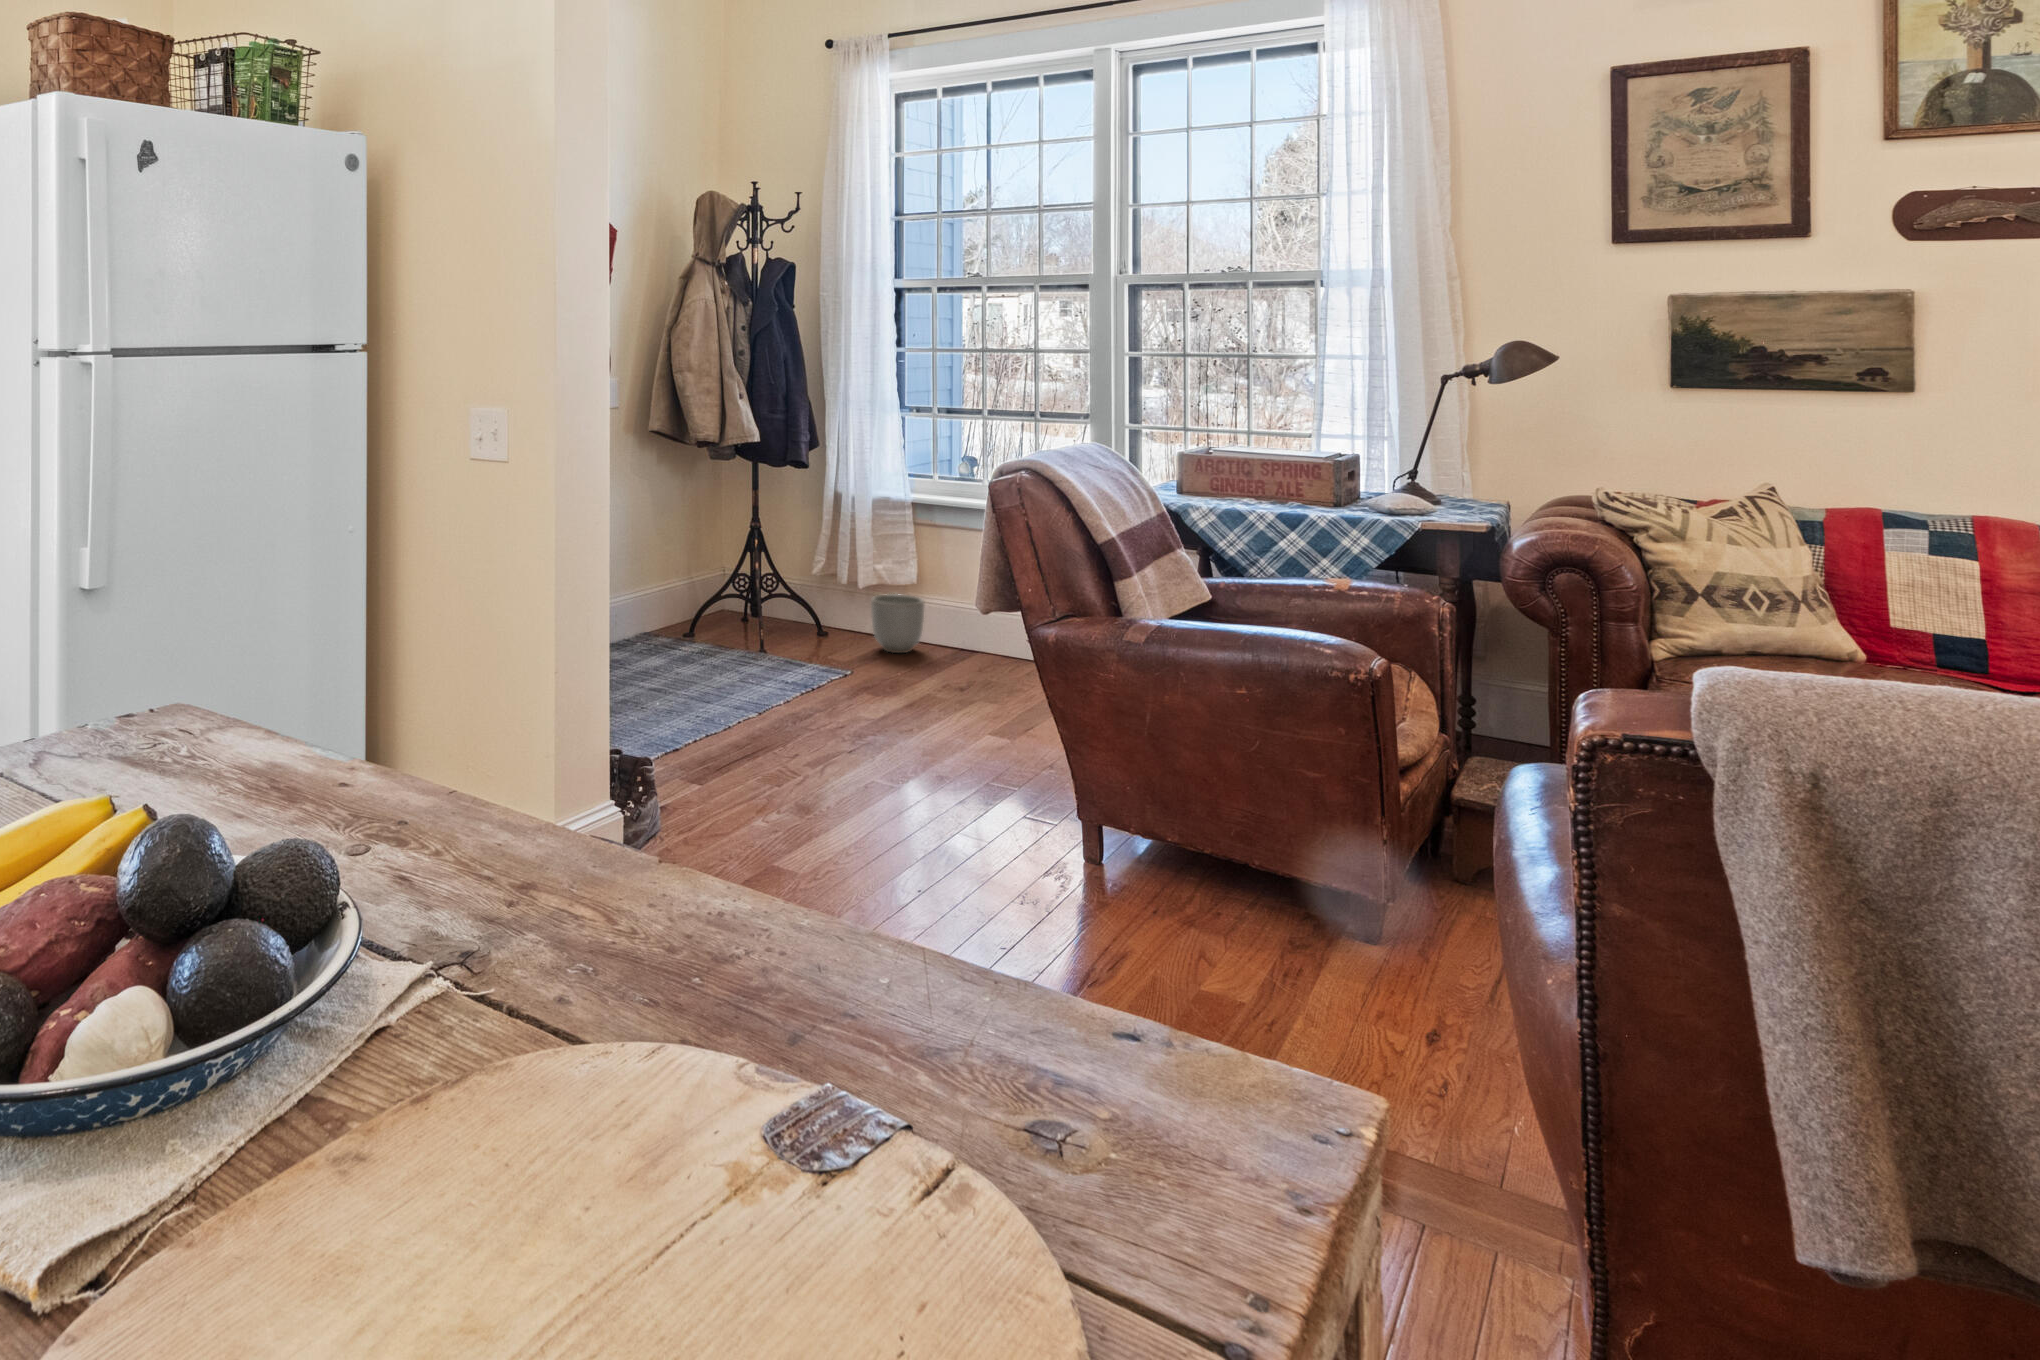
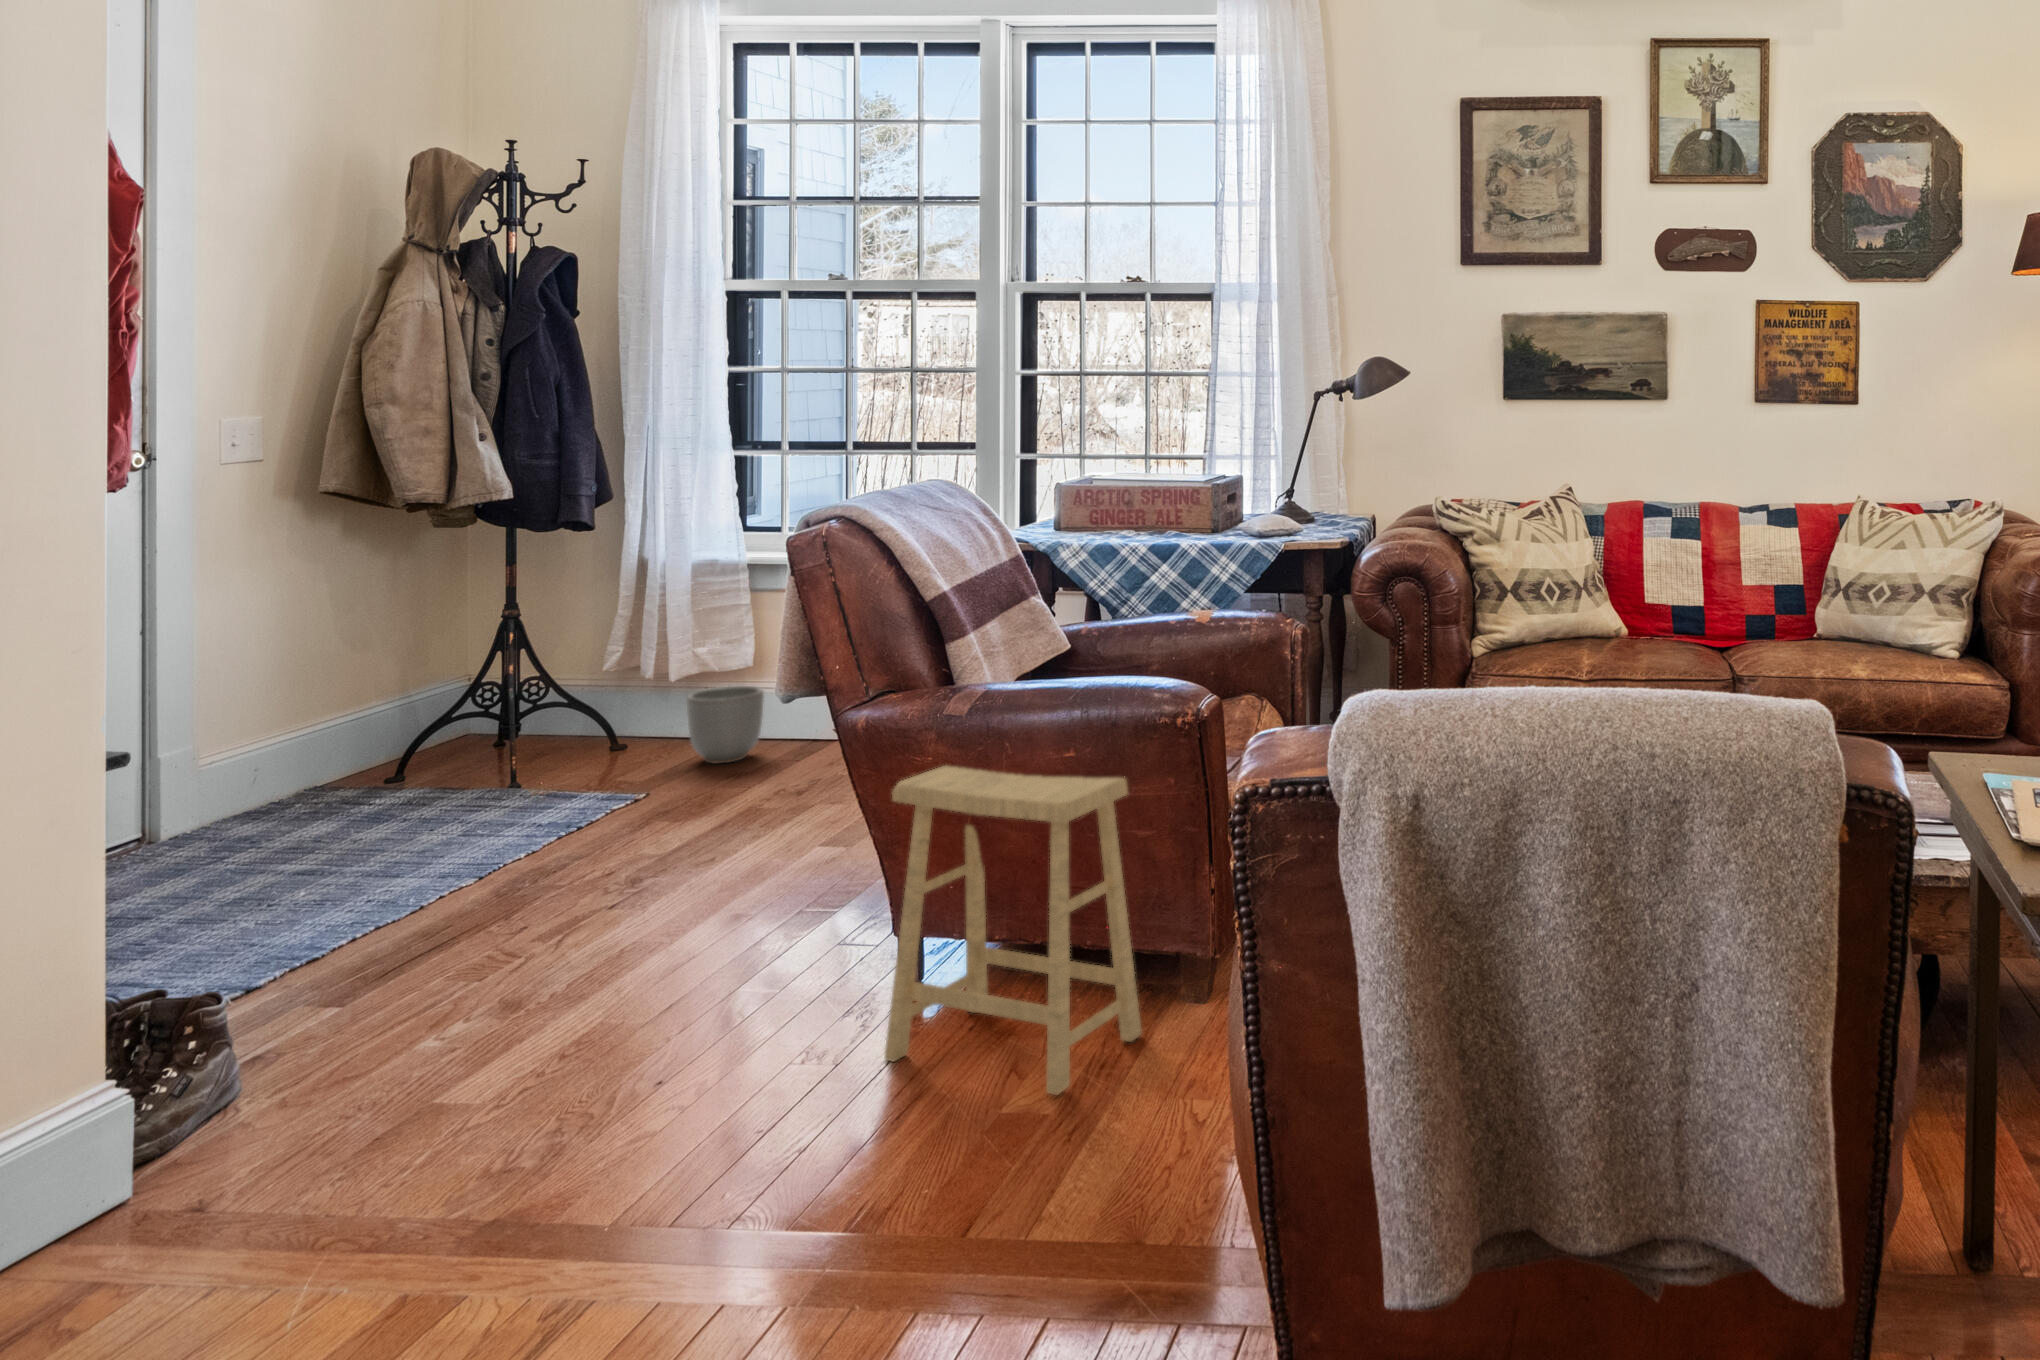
footstool: none [1075,683,1305,989] -> present [884,766,1142,1095]

